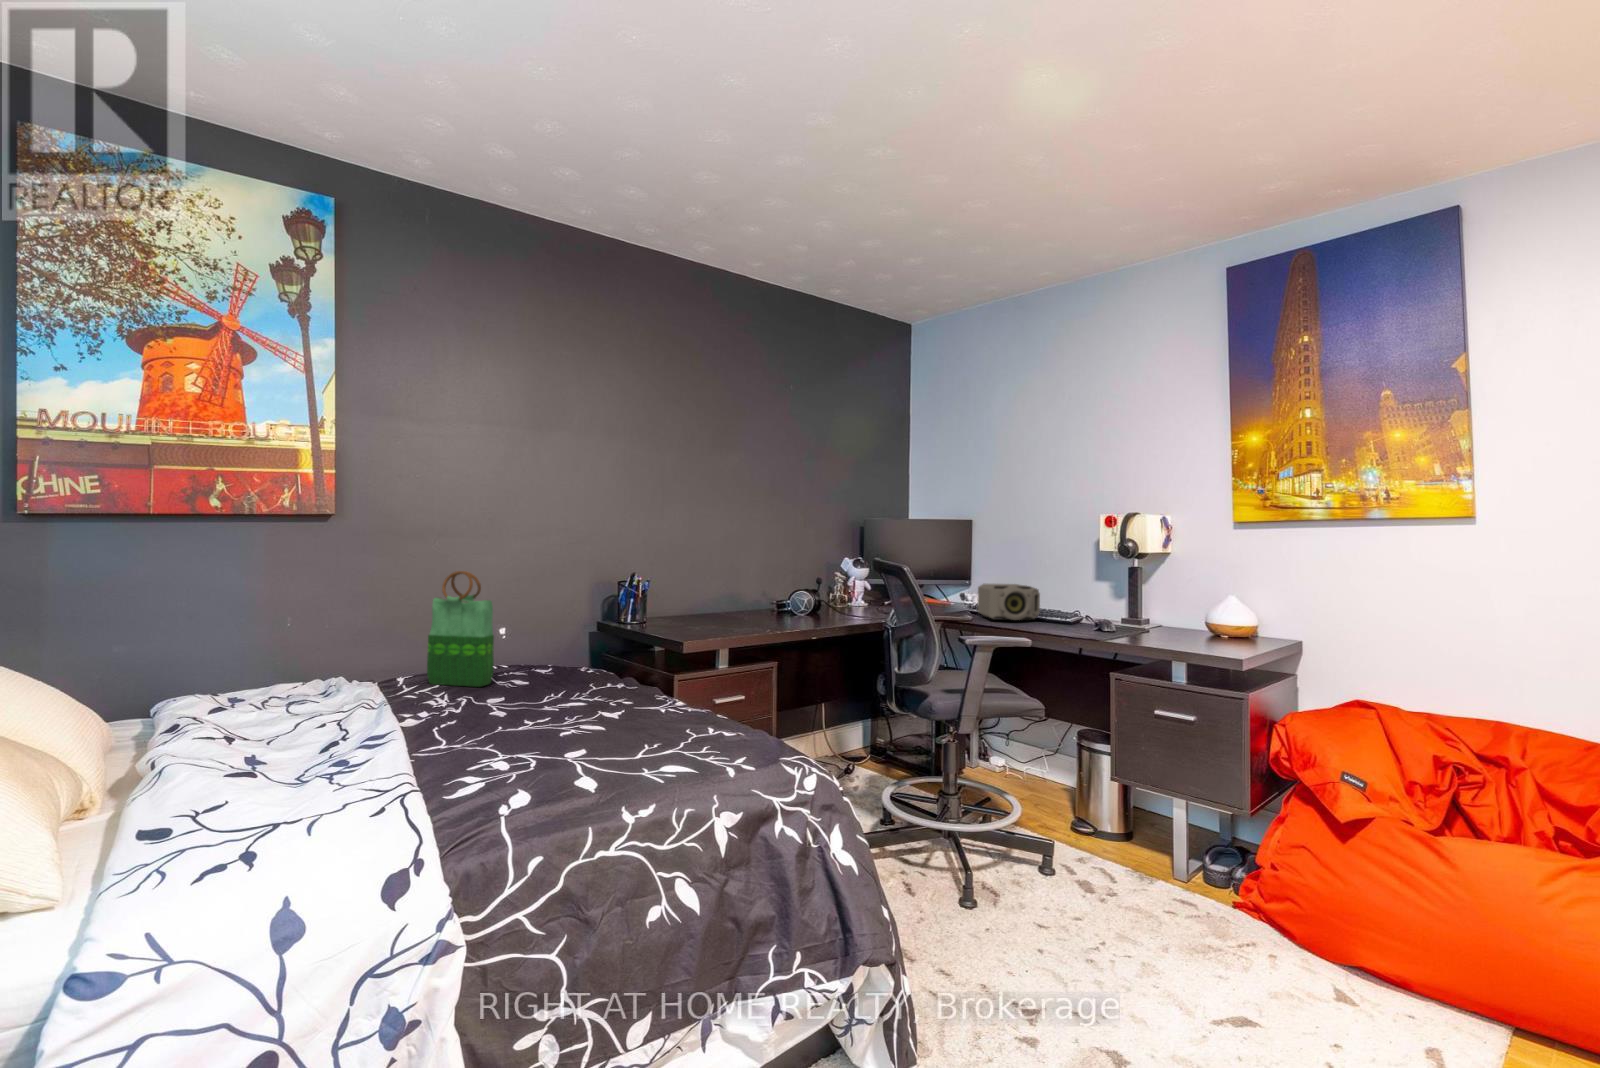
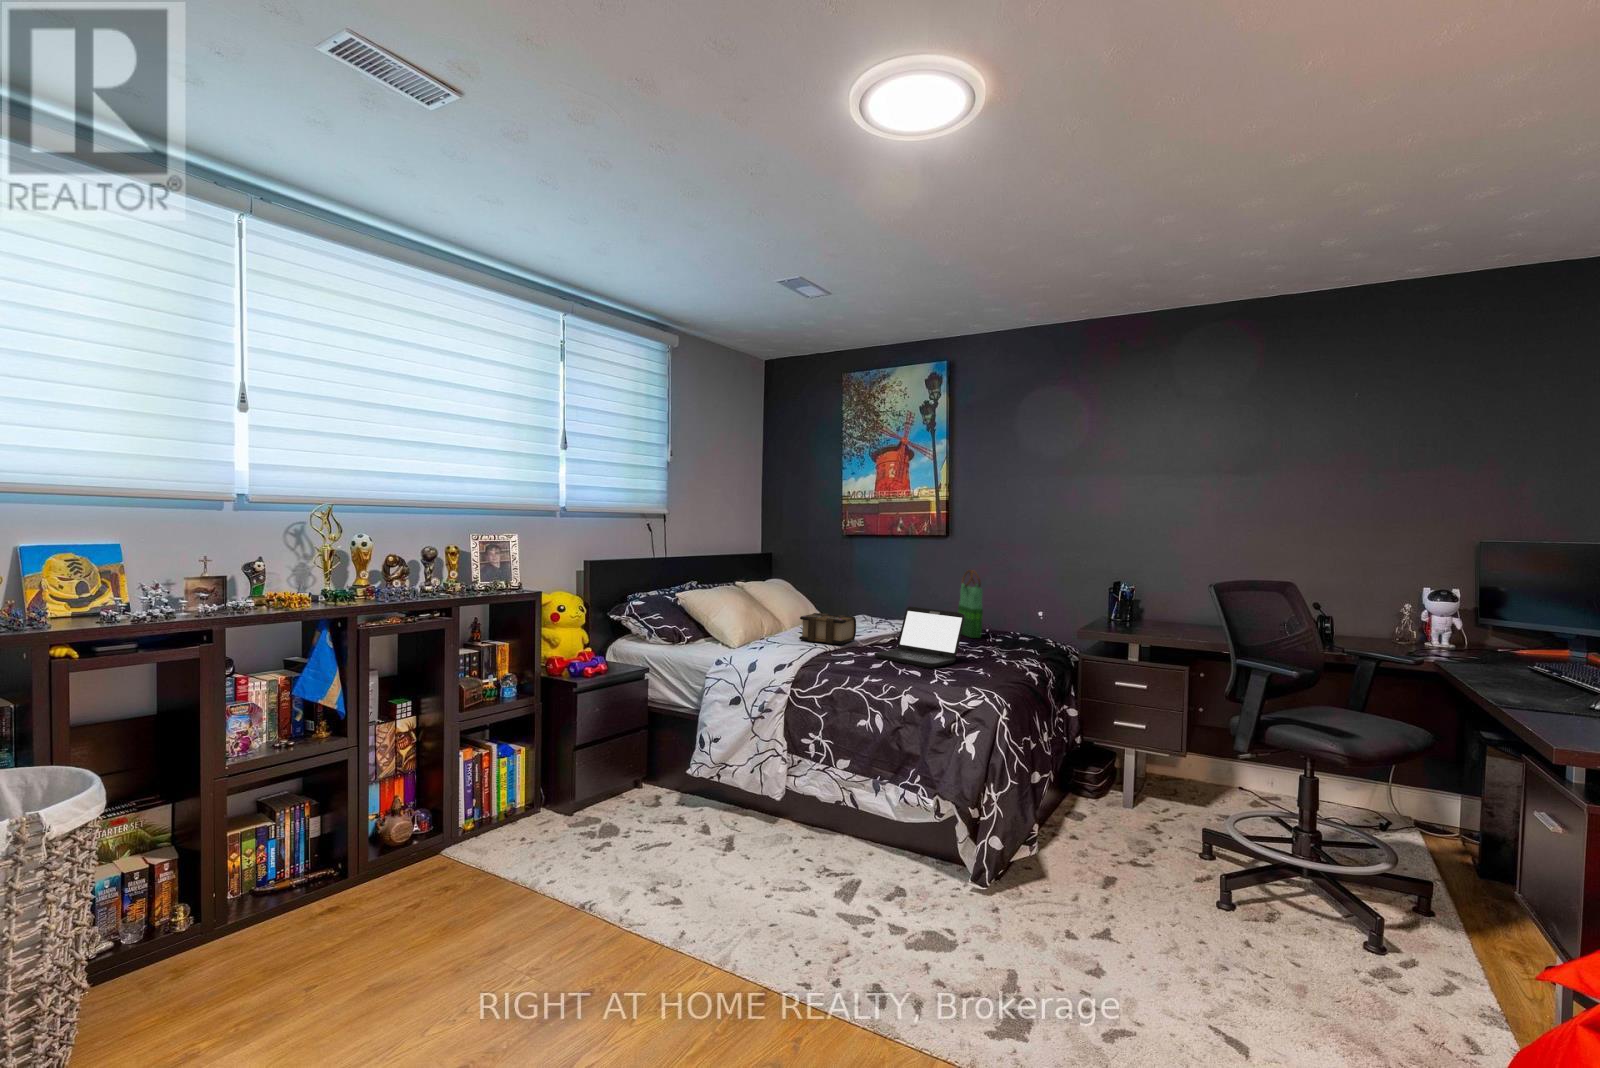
speaker: present [978,584,1040,620] -> none [1465,632,1574,684]
laptop: none [493,643,650,768] -> present [874,606,965,668]
book: none [218,695,372,791] -> present [799,613,856,644]

